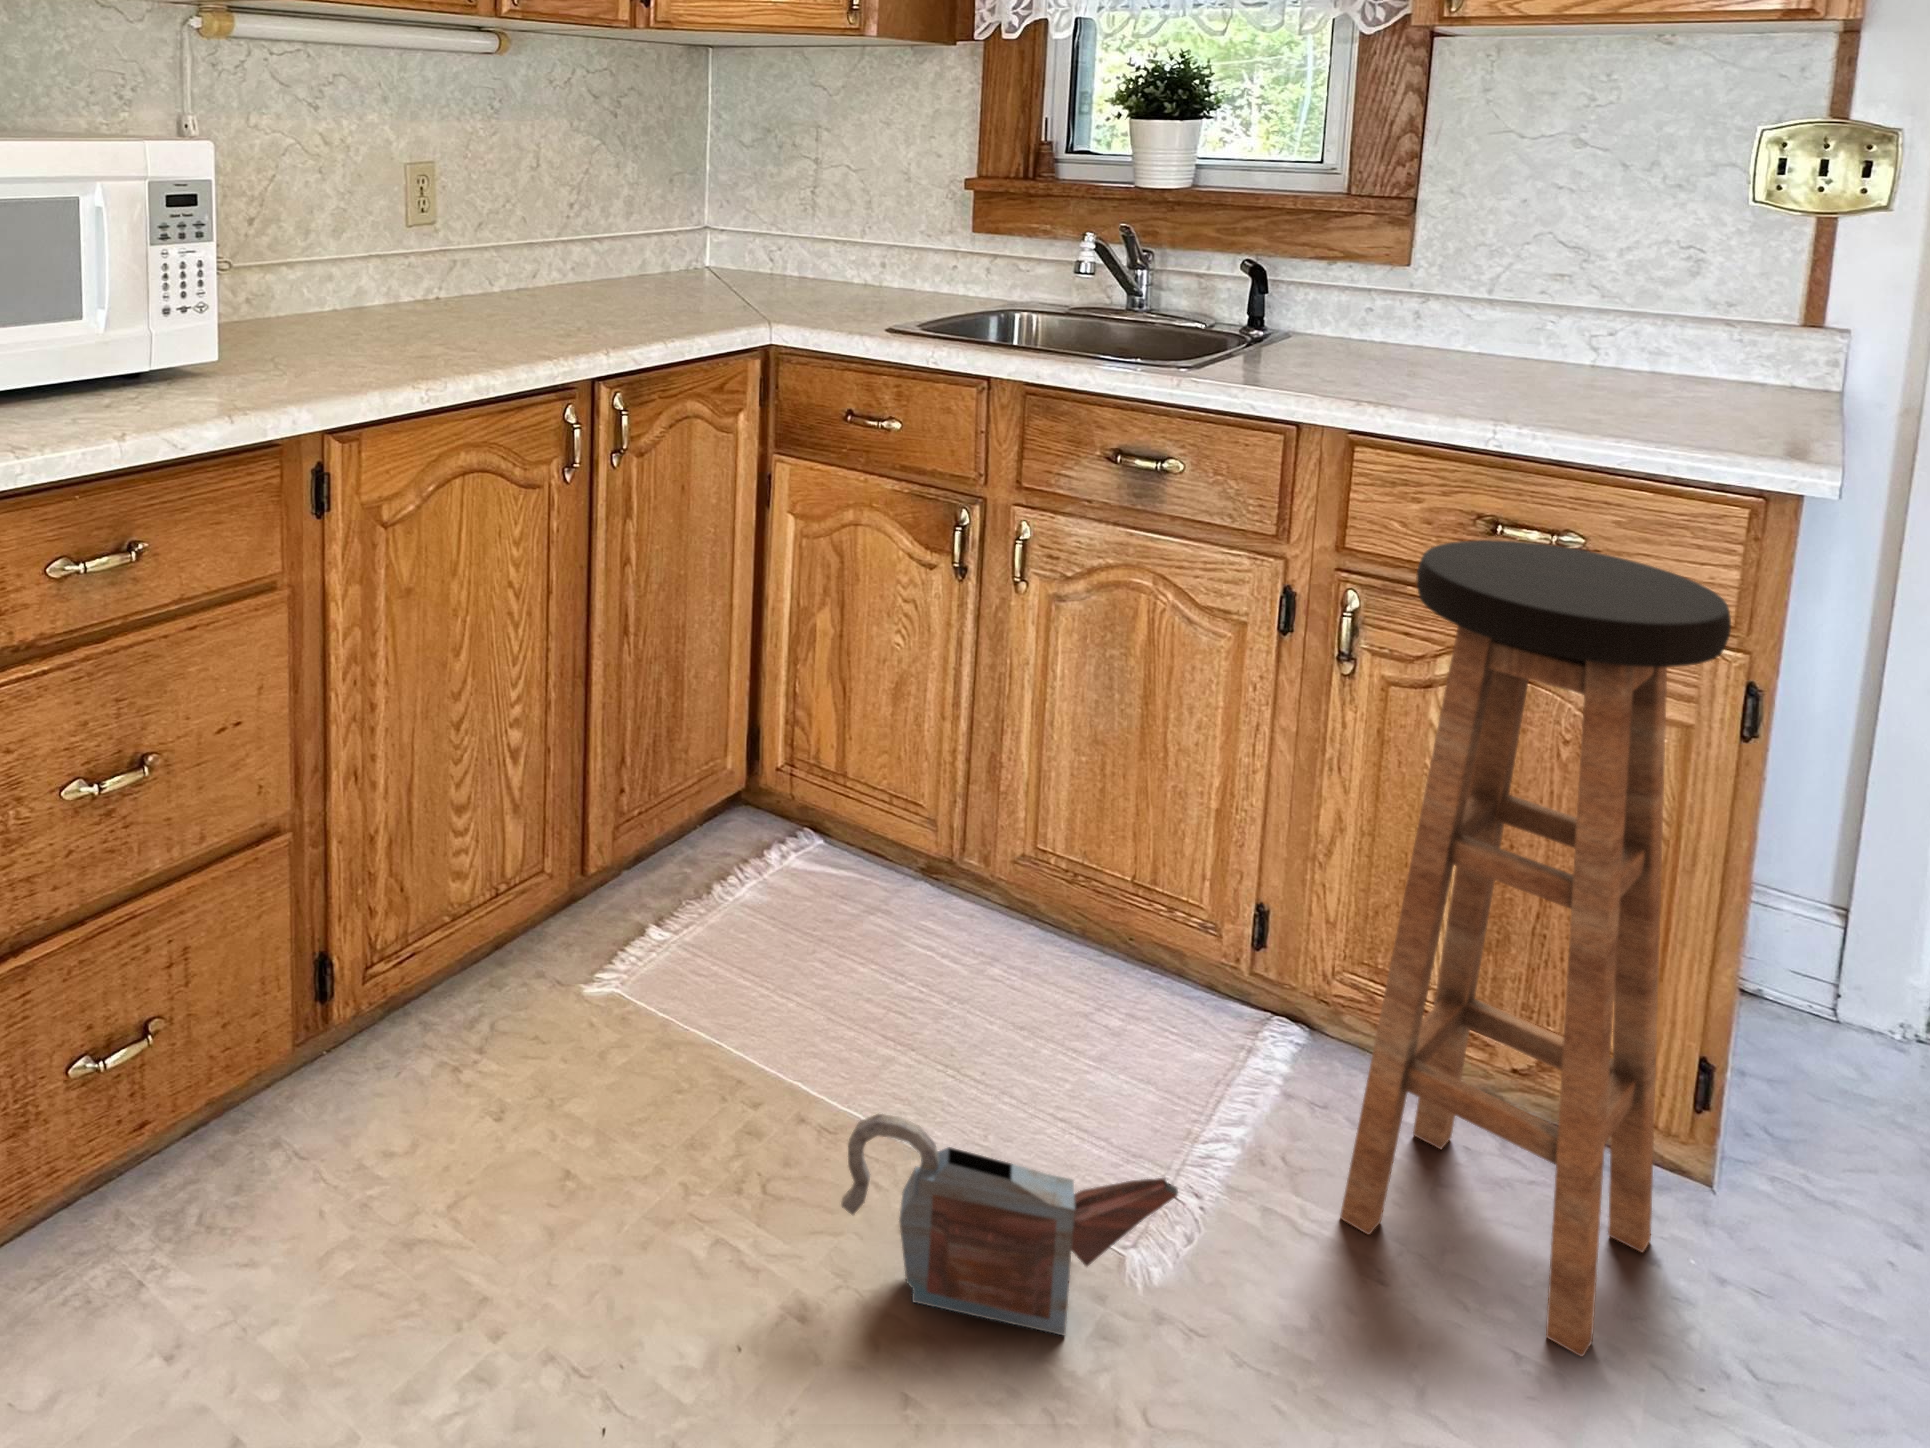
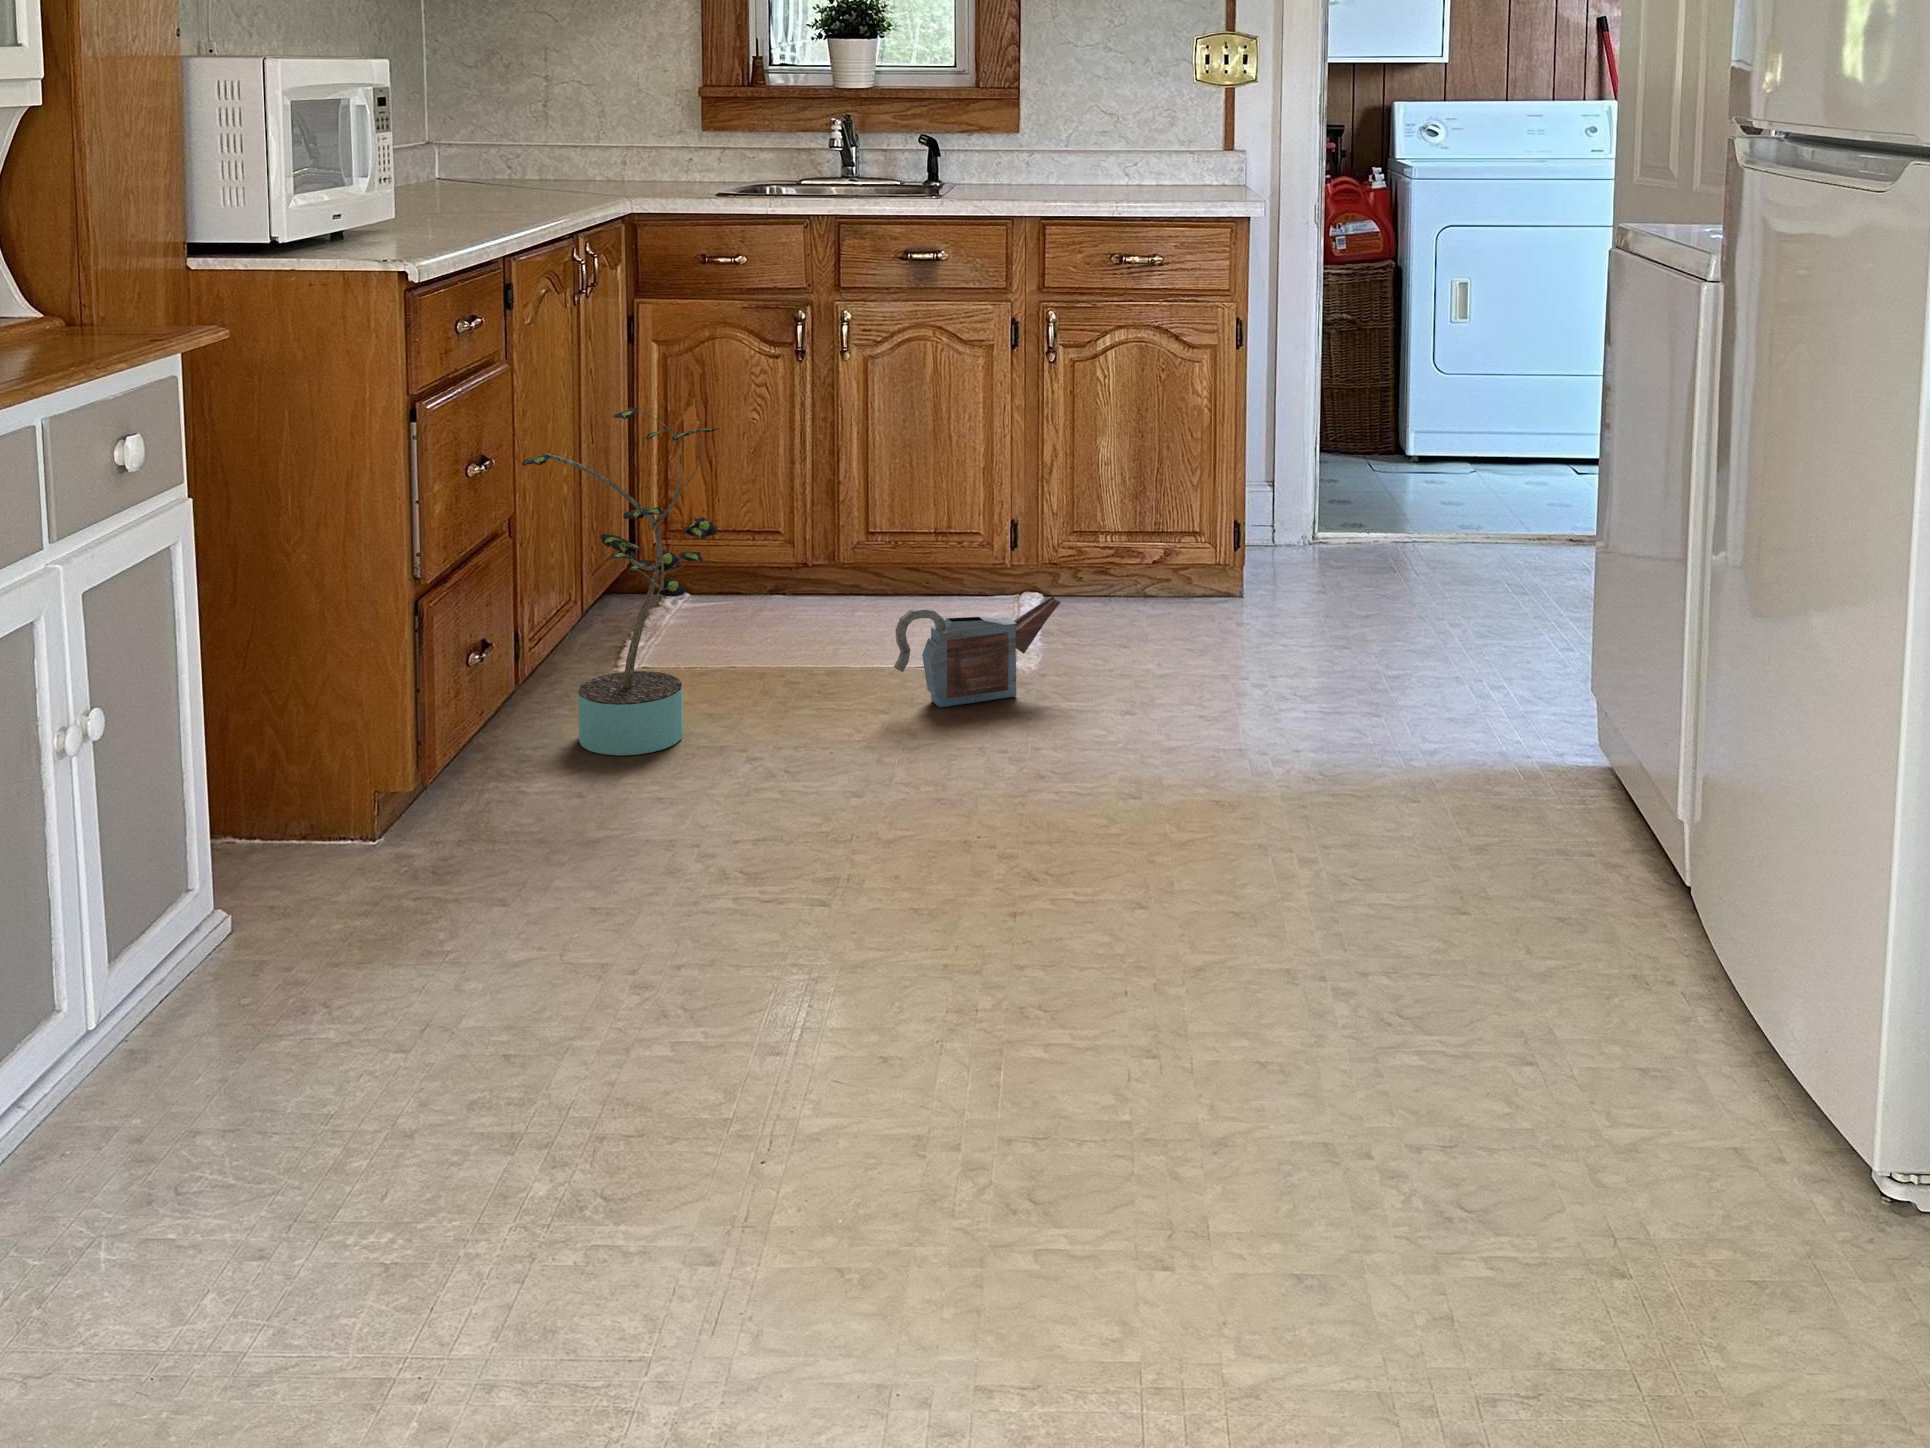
bar stool: present [1340,540,1731,1356] -> none [1103,262,1241,647]
potted plant: none [313,658,592,1207] -> present [522,408,719,755]

